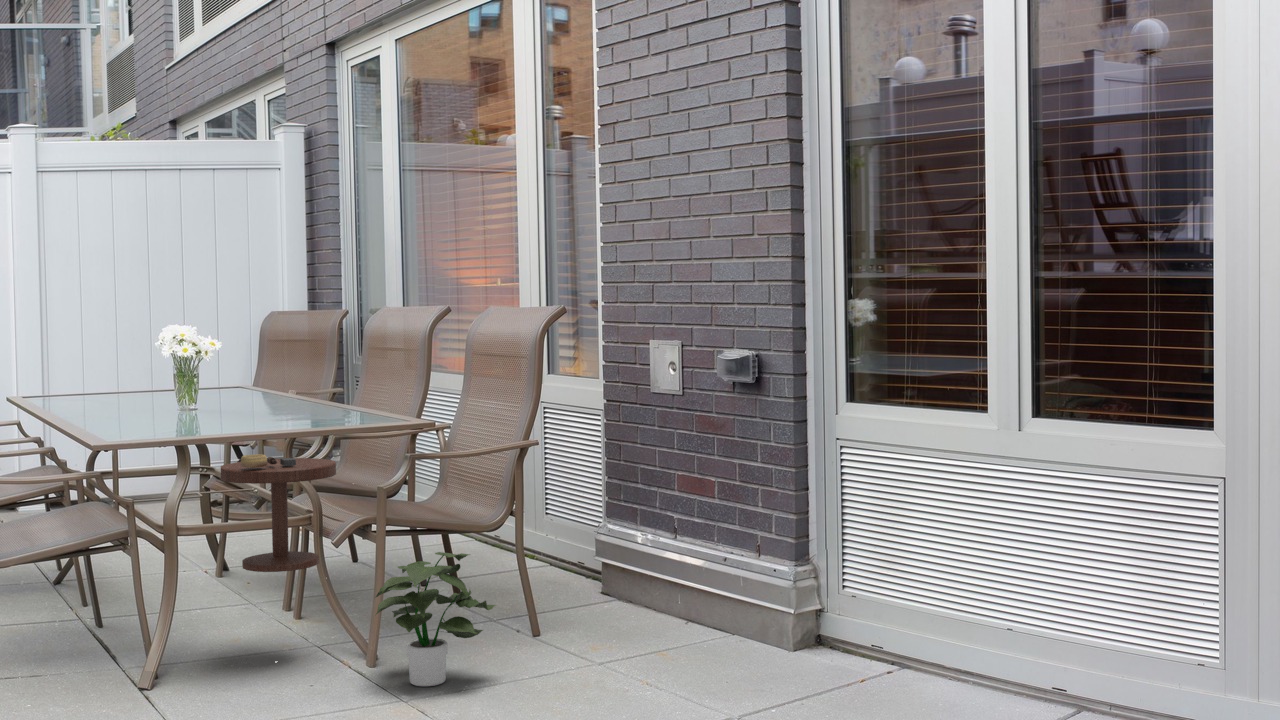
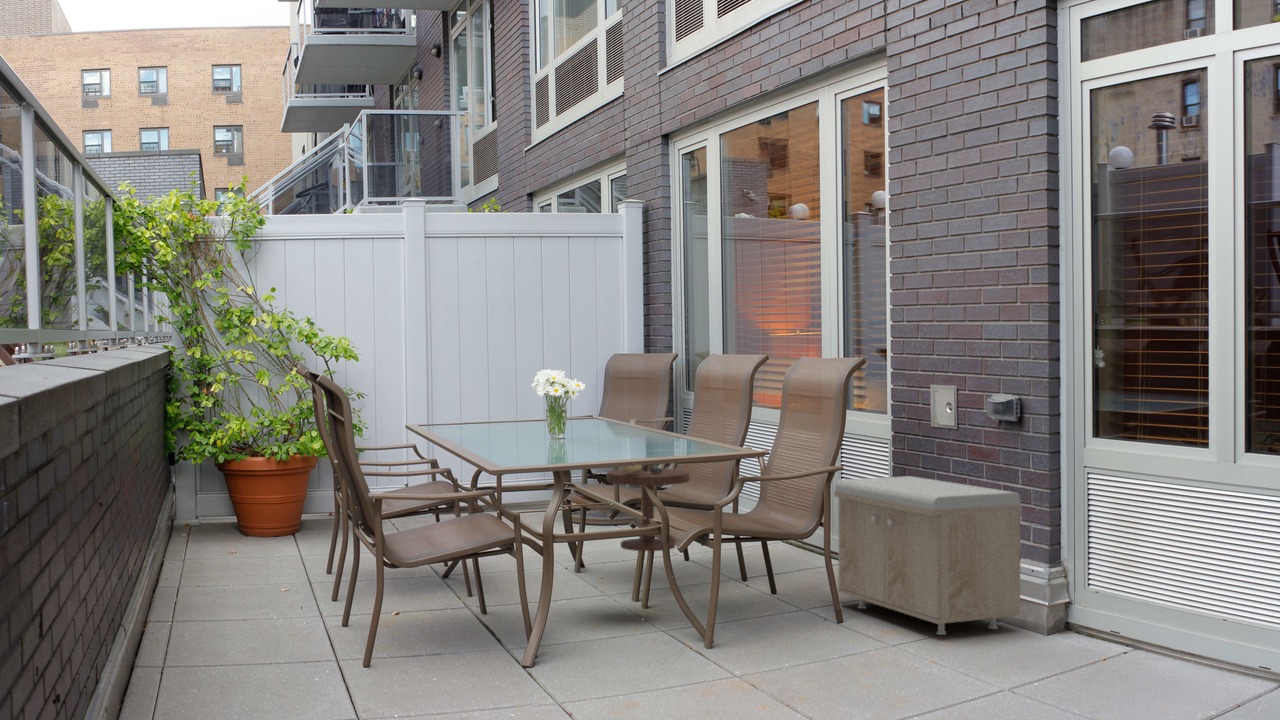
storage bench: none [531,456,762,660] -> present [834,476,1020,635]
potted plant: present [376,552,496,686] -> none [718,542,811,641]

